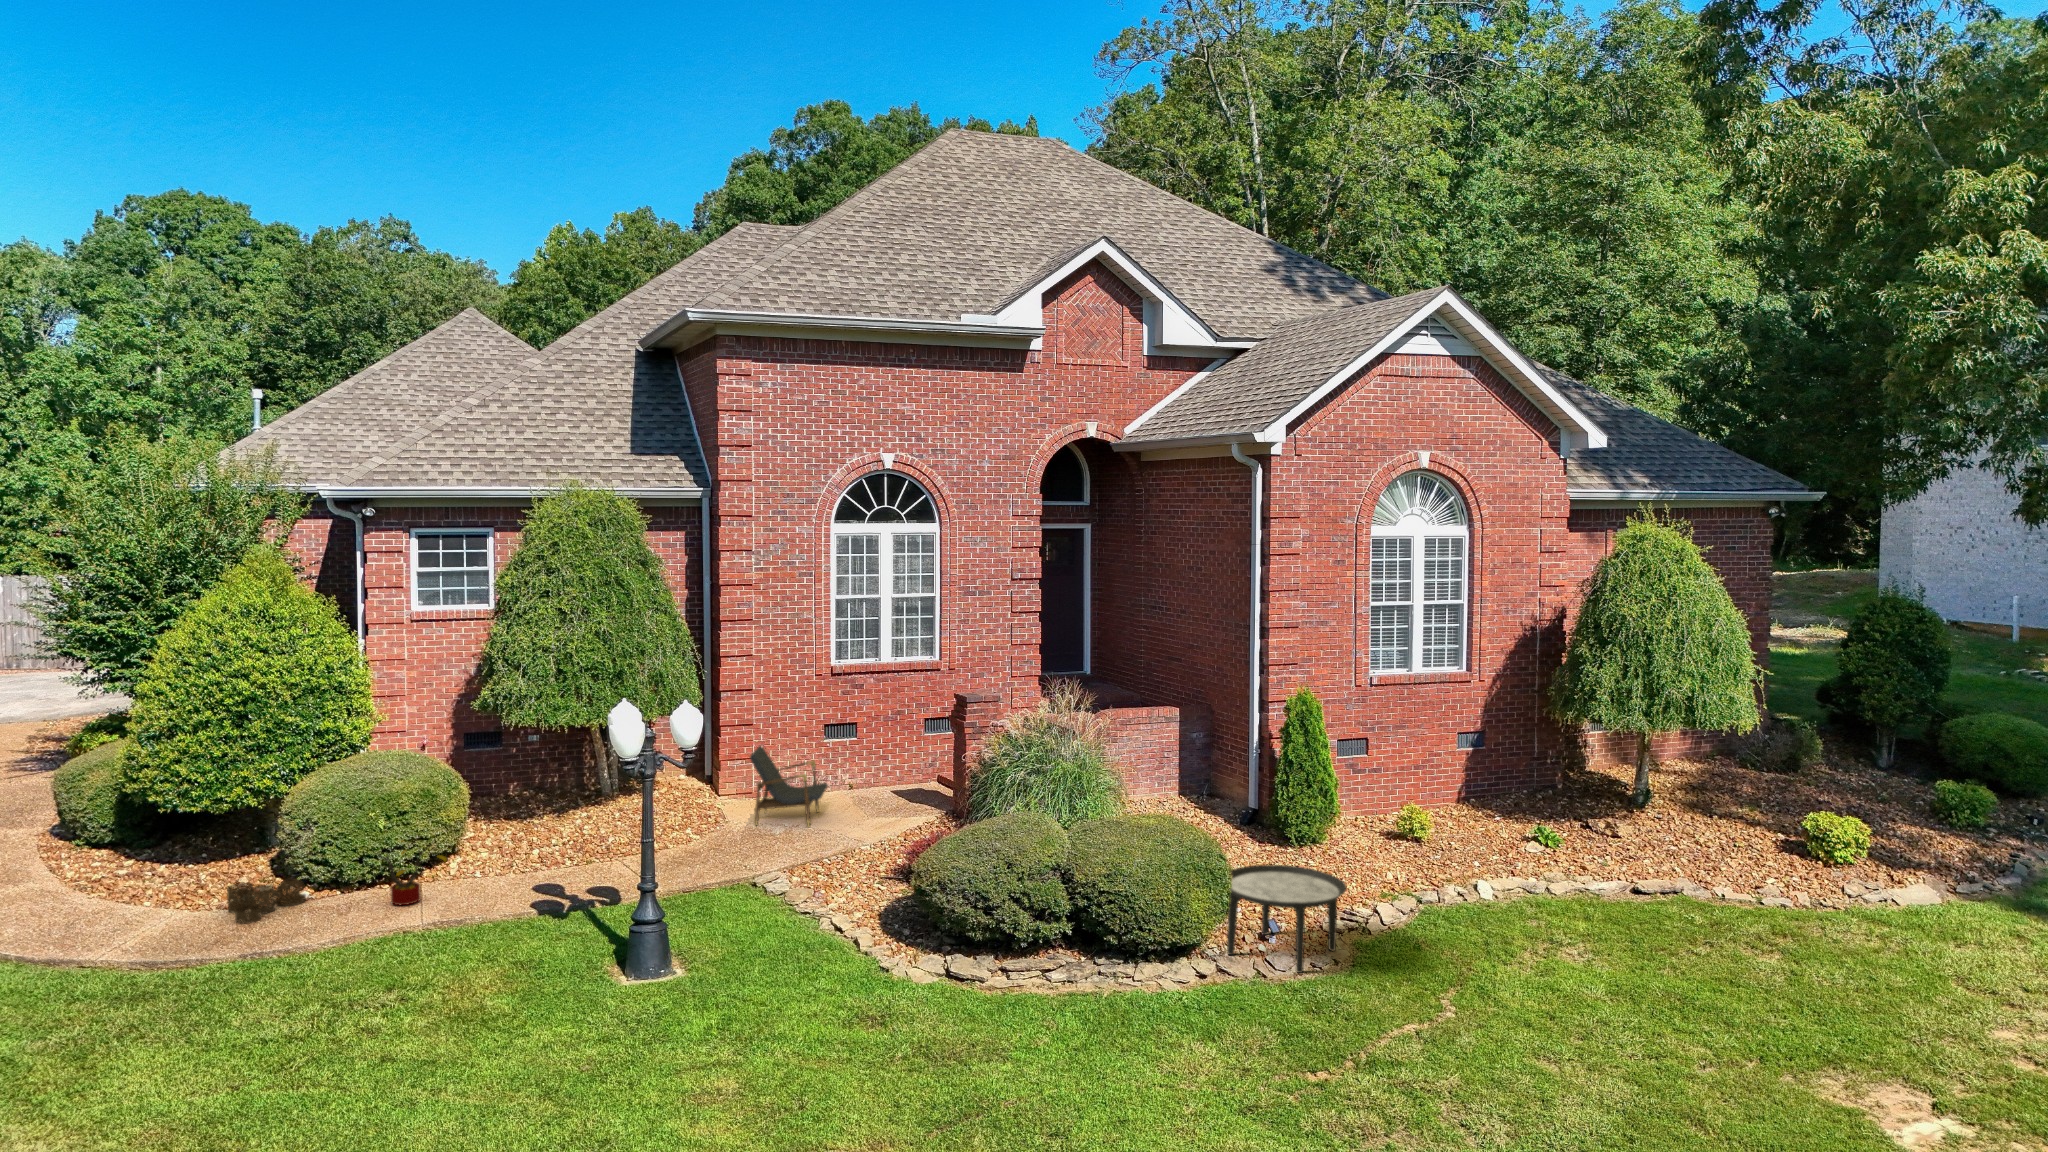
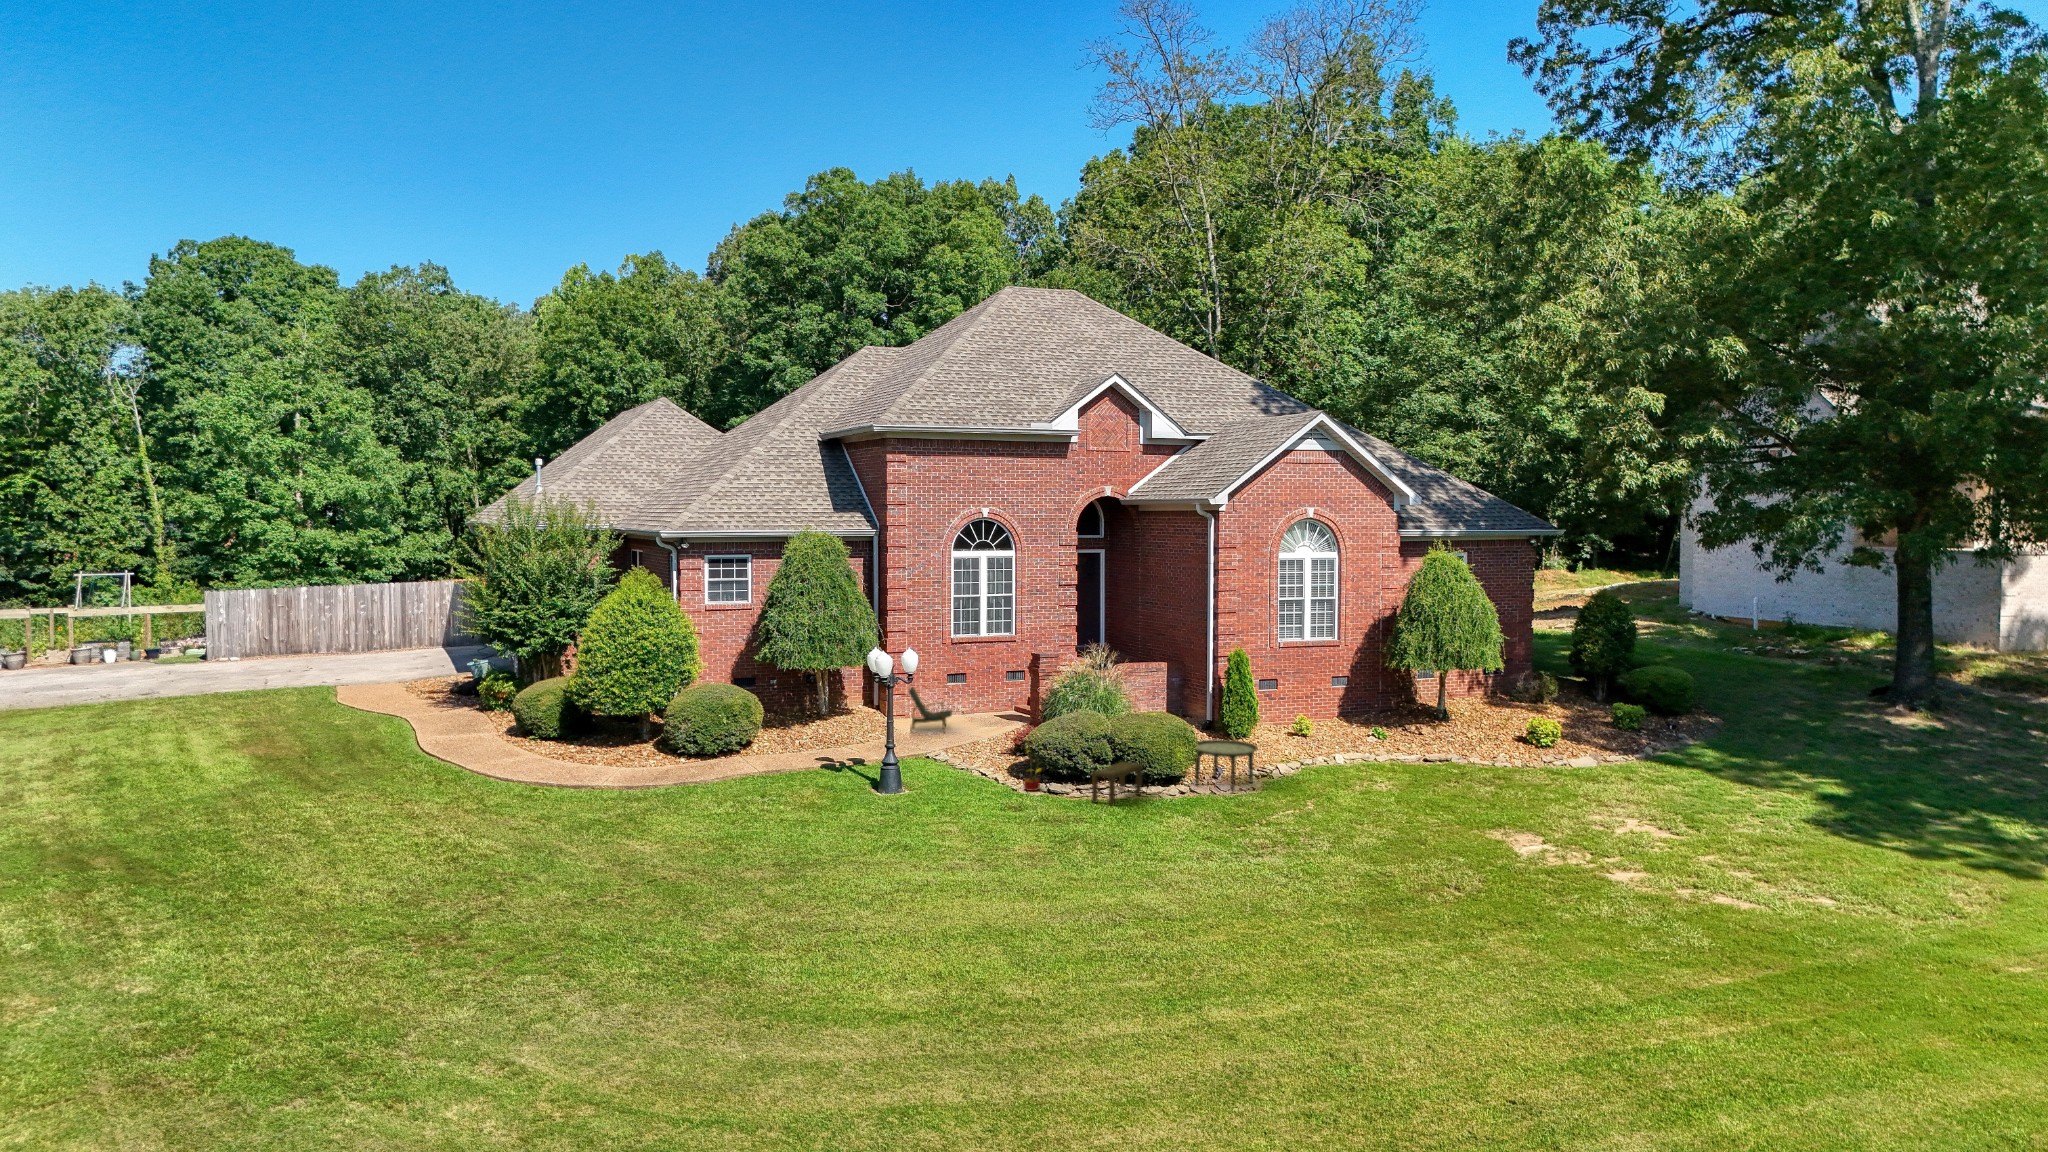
decorative plant: present [380,840,447,905] -> present [1024,751,1041,791]
woven basket: present [227,877,306,924] -> none [641,752,680,776]
bench: none [1025,915,1128,1014] -> present [1092,762,1143,806]

